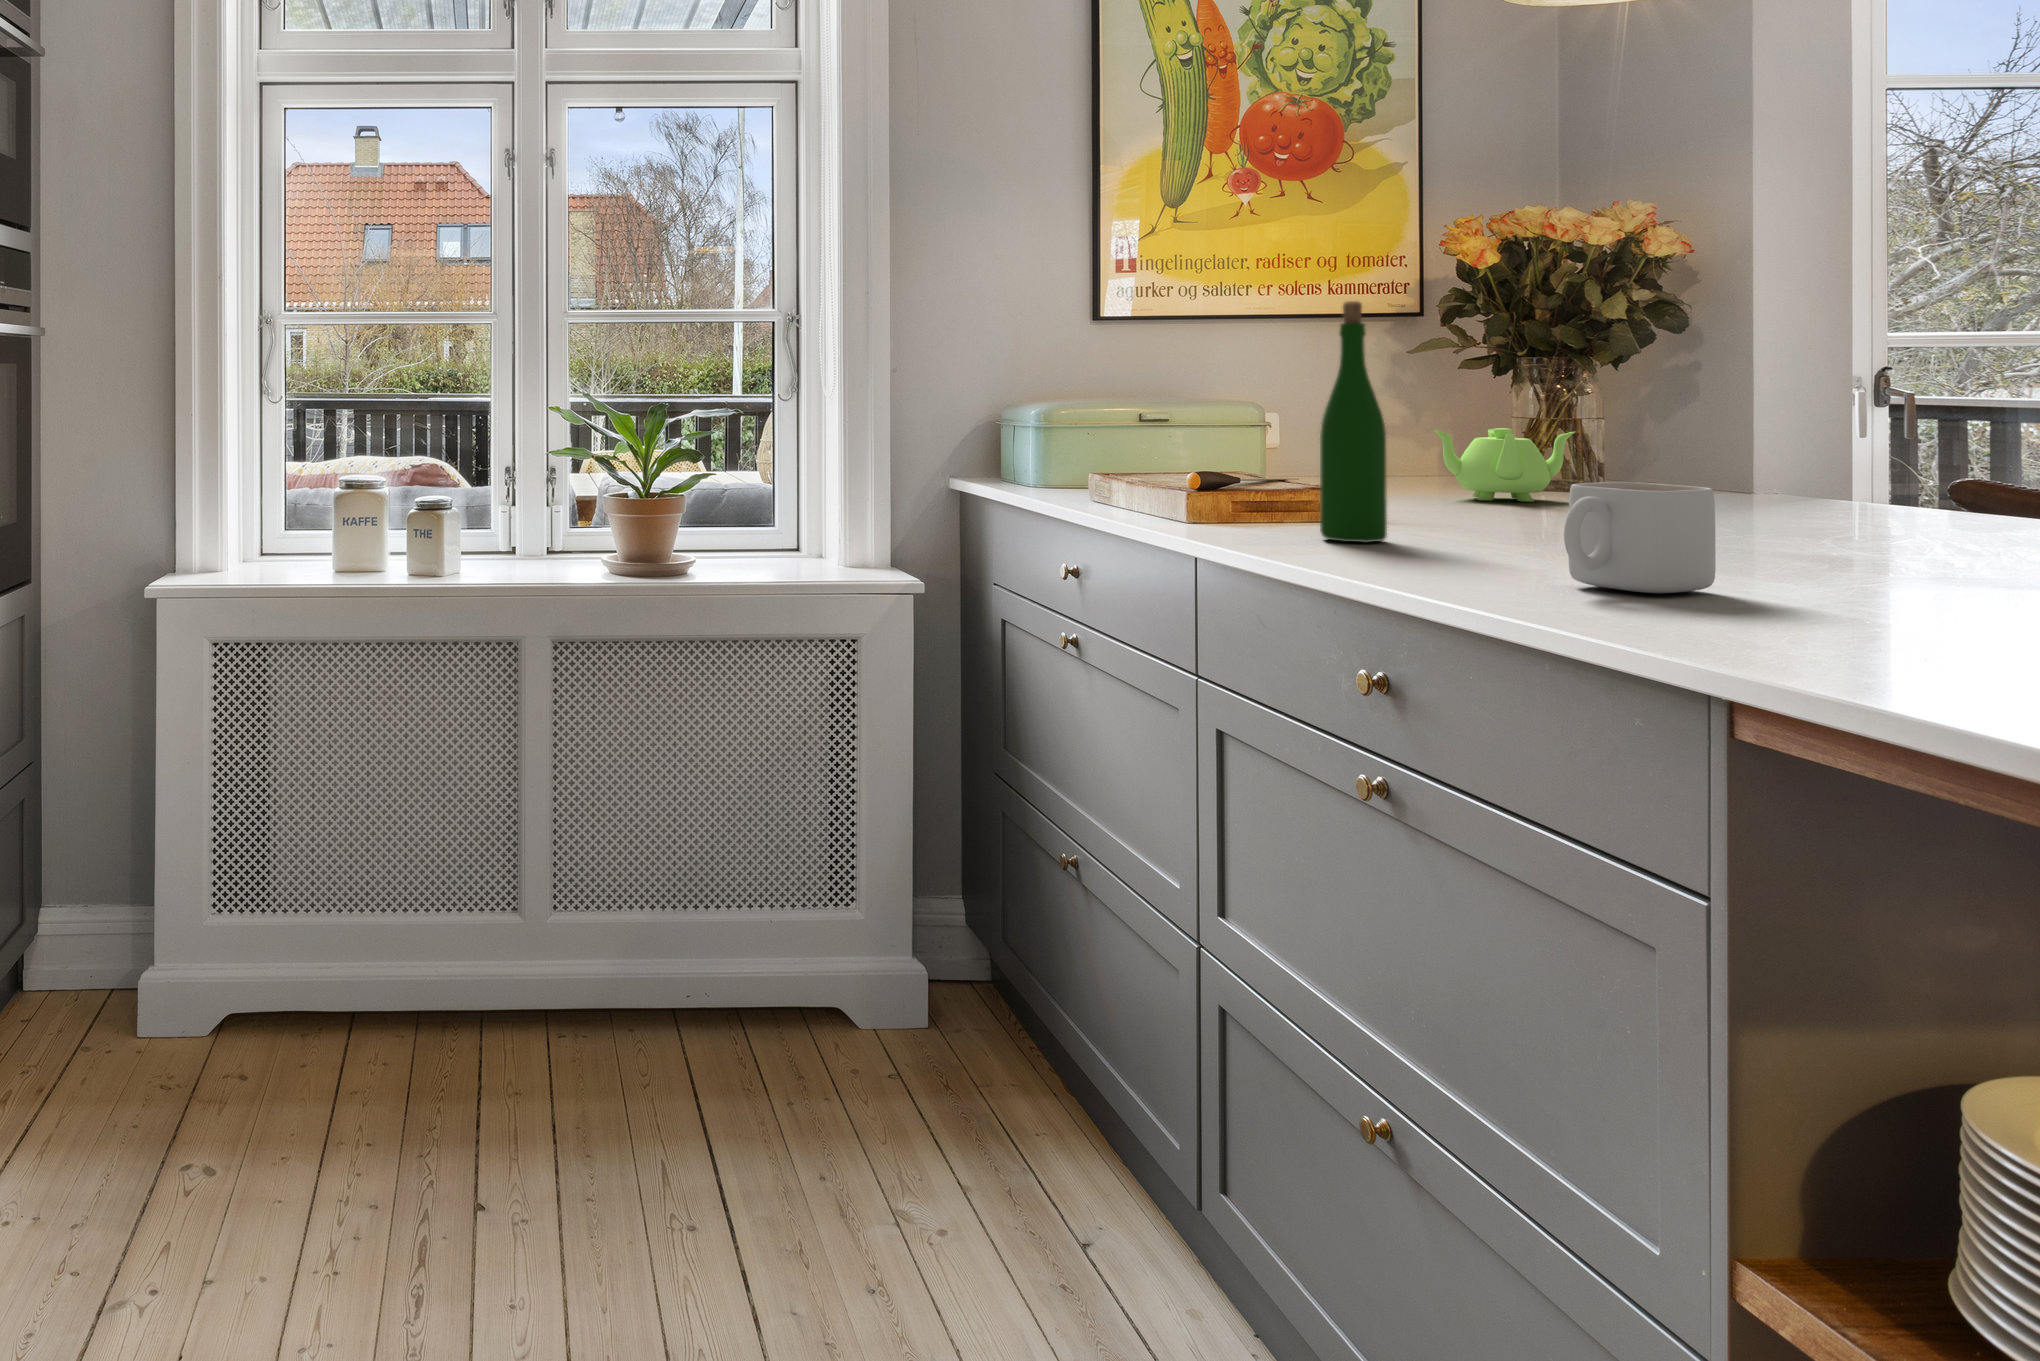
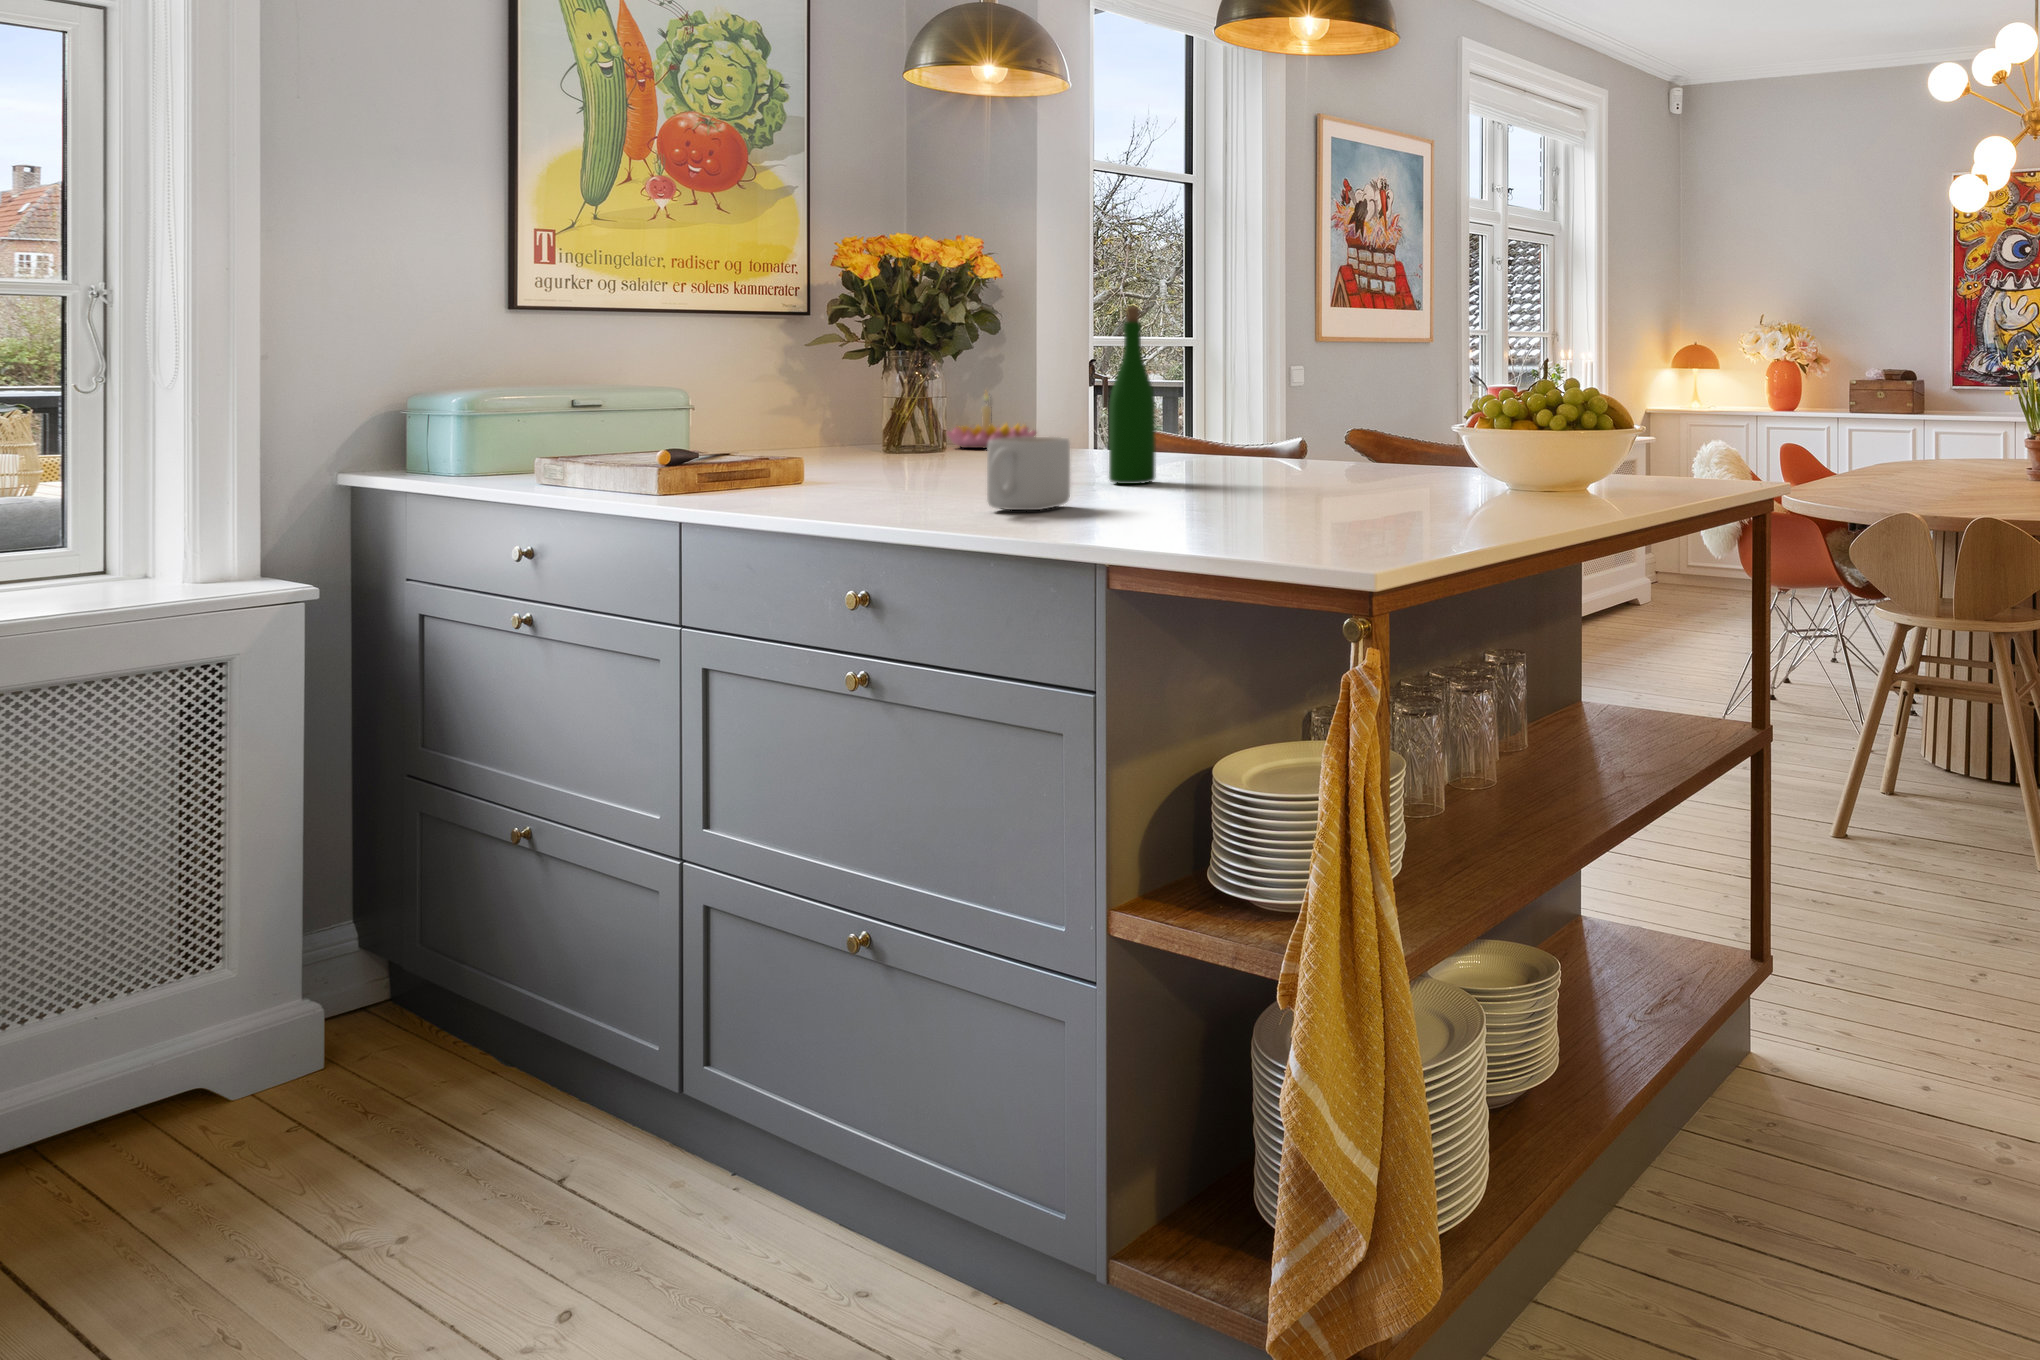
wine bottle: present [1320,301,1387,543] -> present [1109,306,1156,484]
candle holder: none [1598,411,1748,497] -> present [947,392,1036,448]
teapot: present [1433,428,1575,502] -> none [837,404,938,460]

